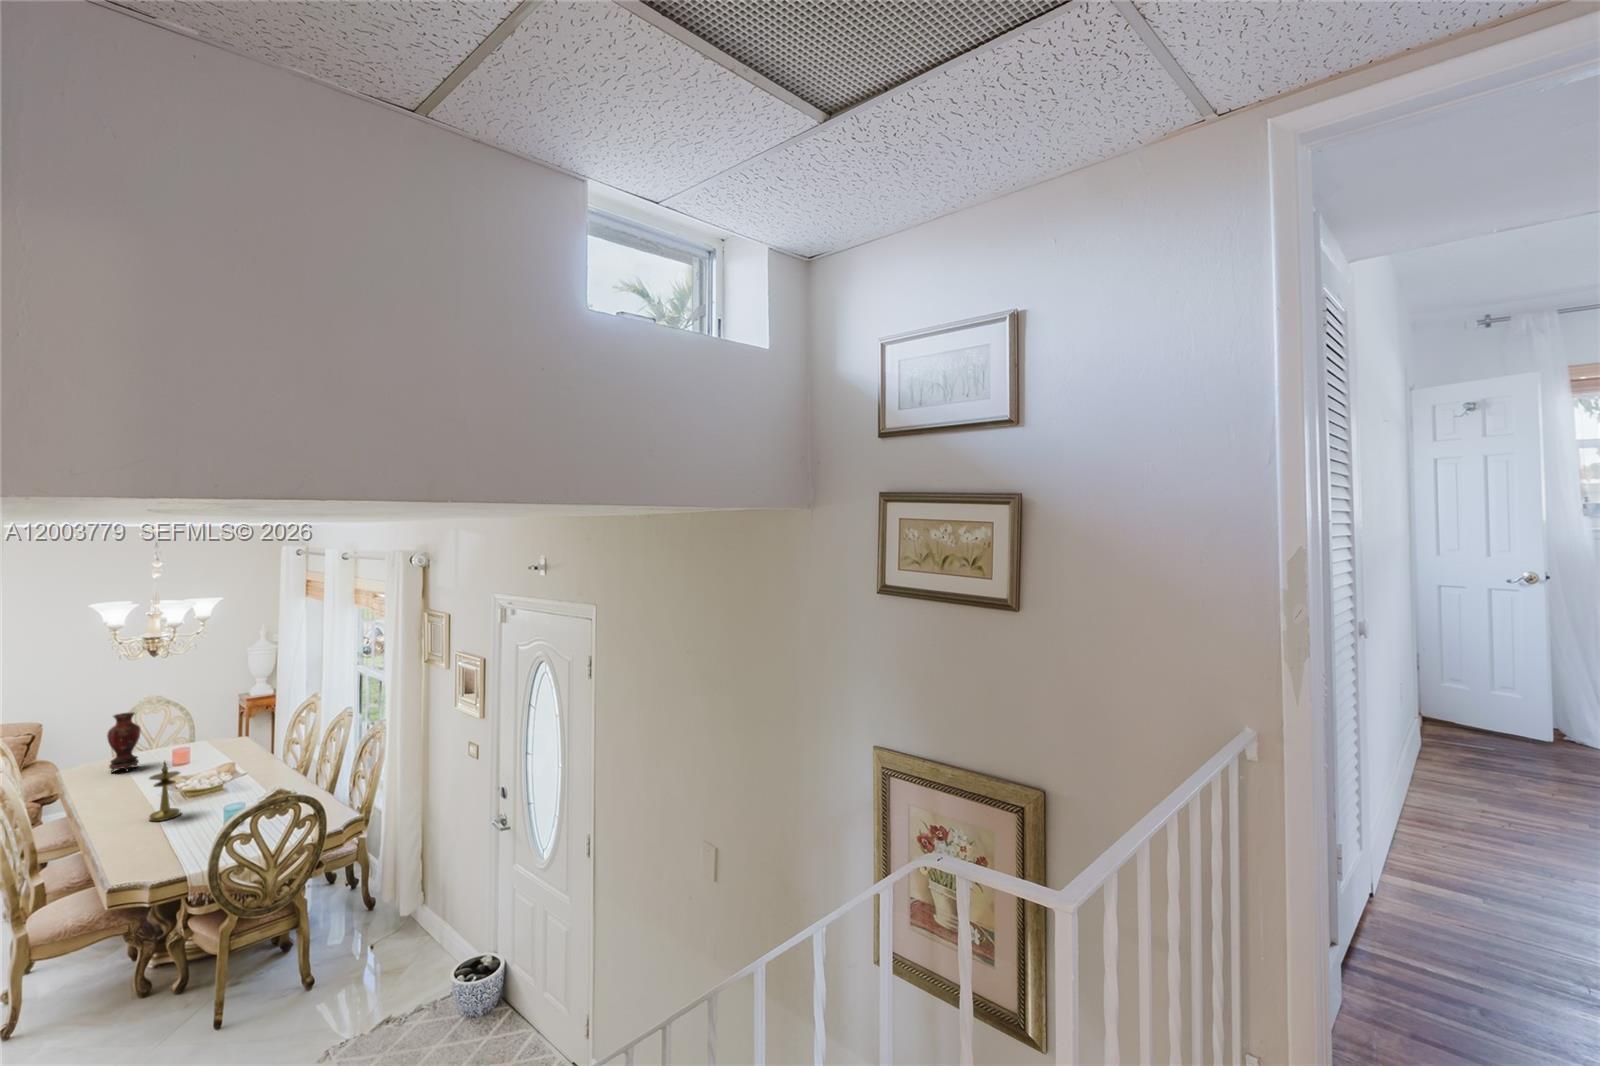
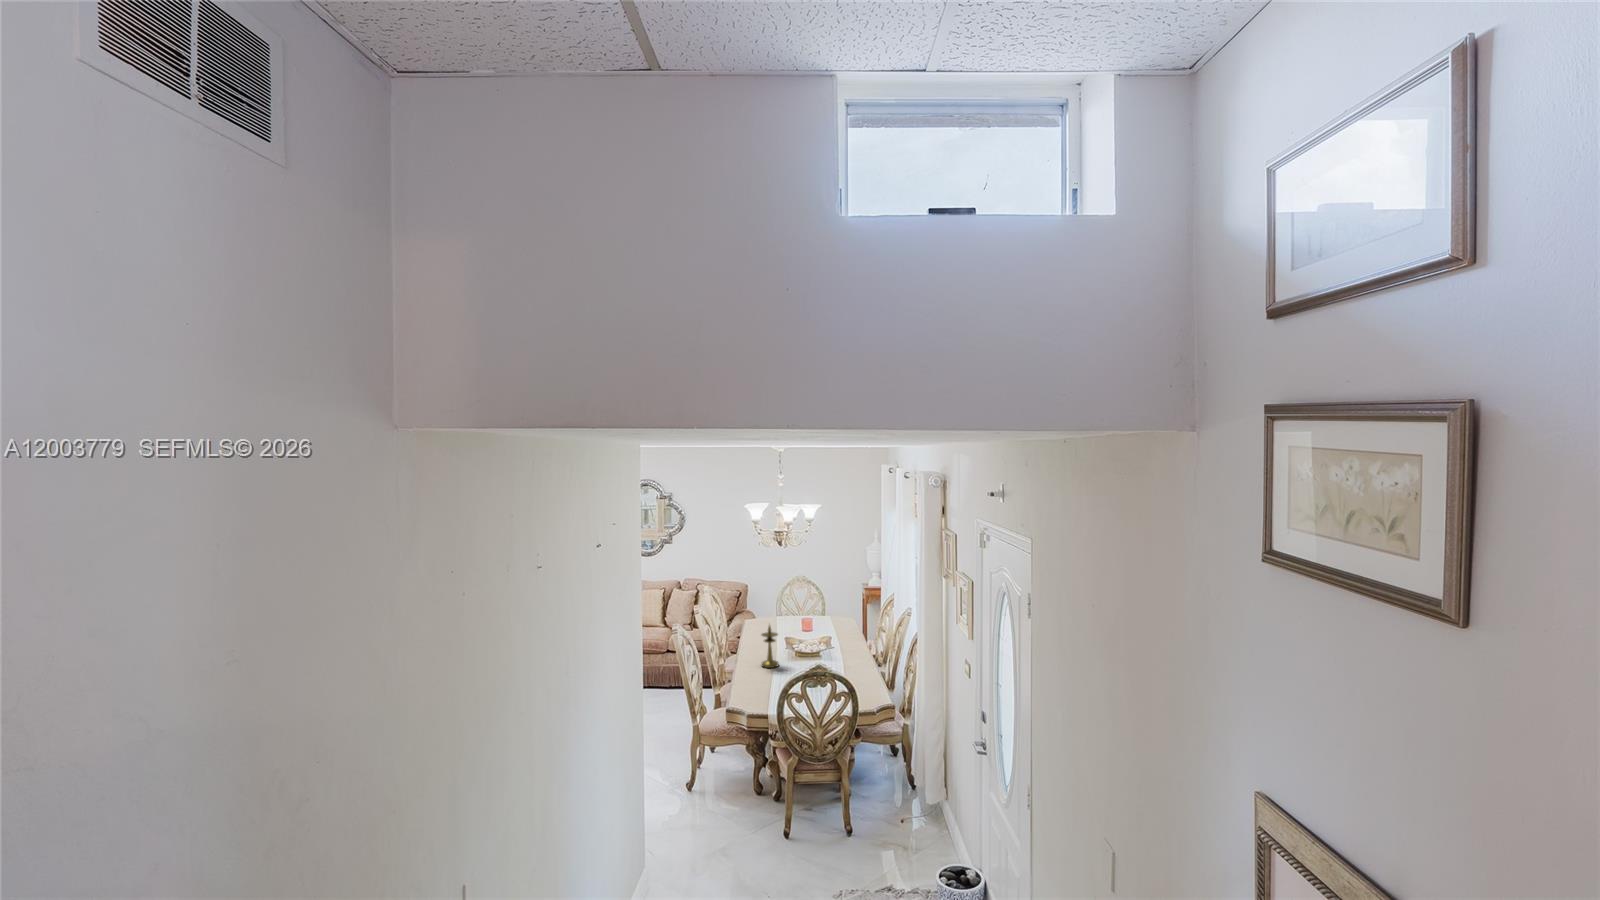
vase: present [107,712,140,772] -> none [755,583,772,627]

